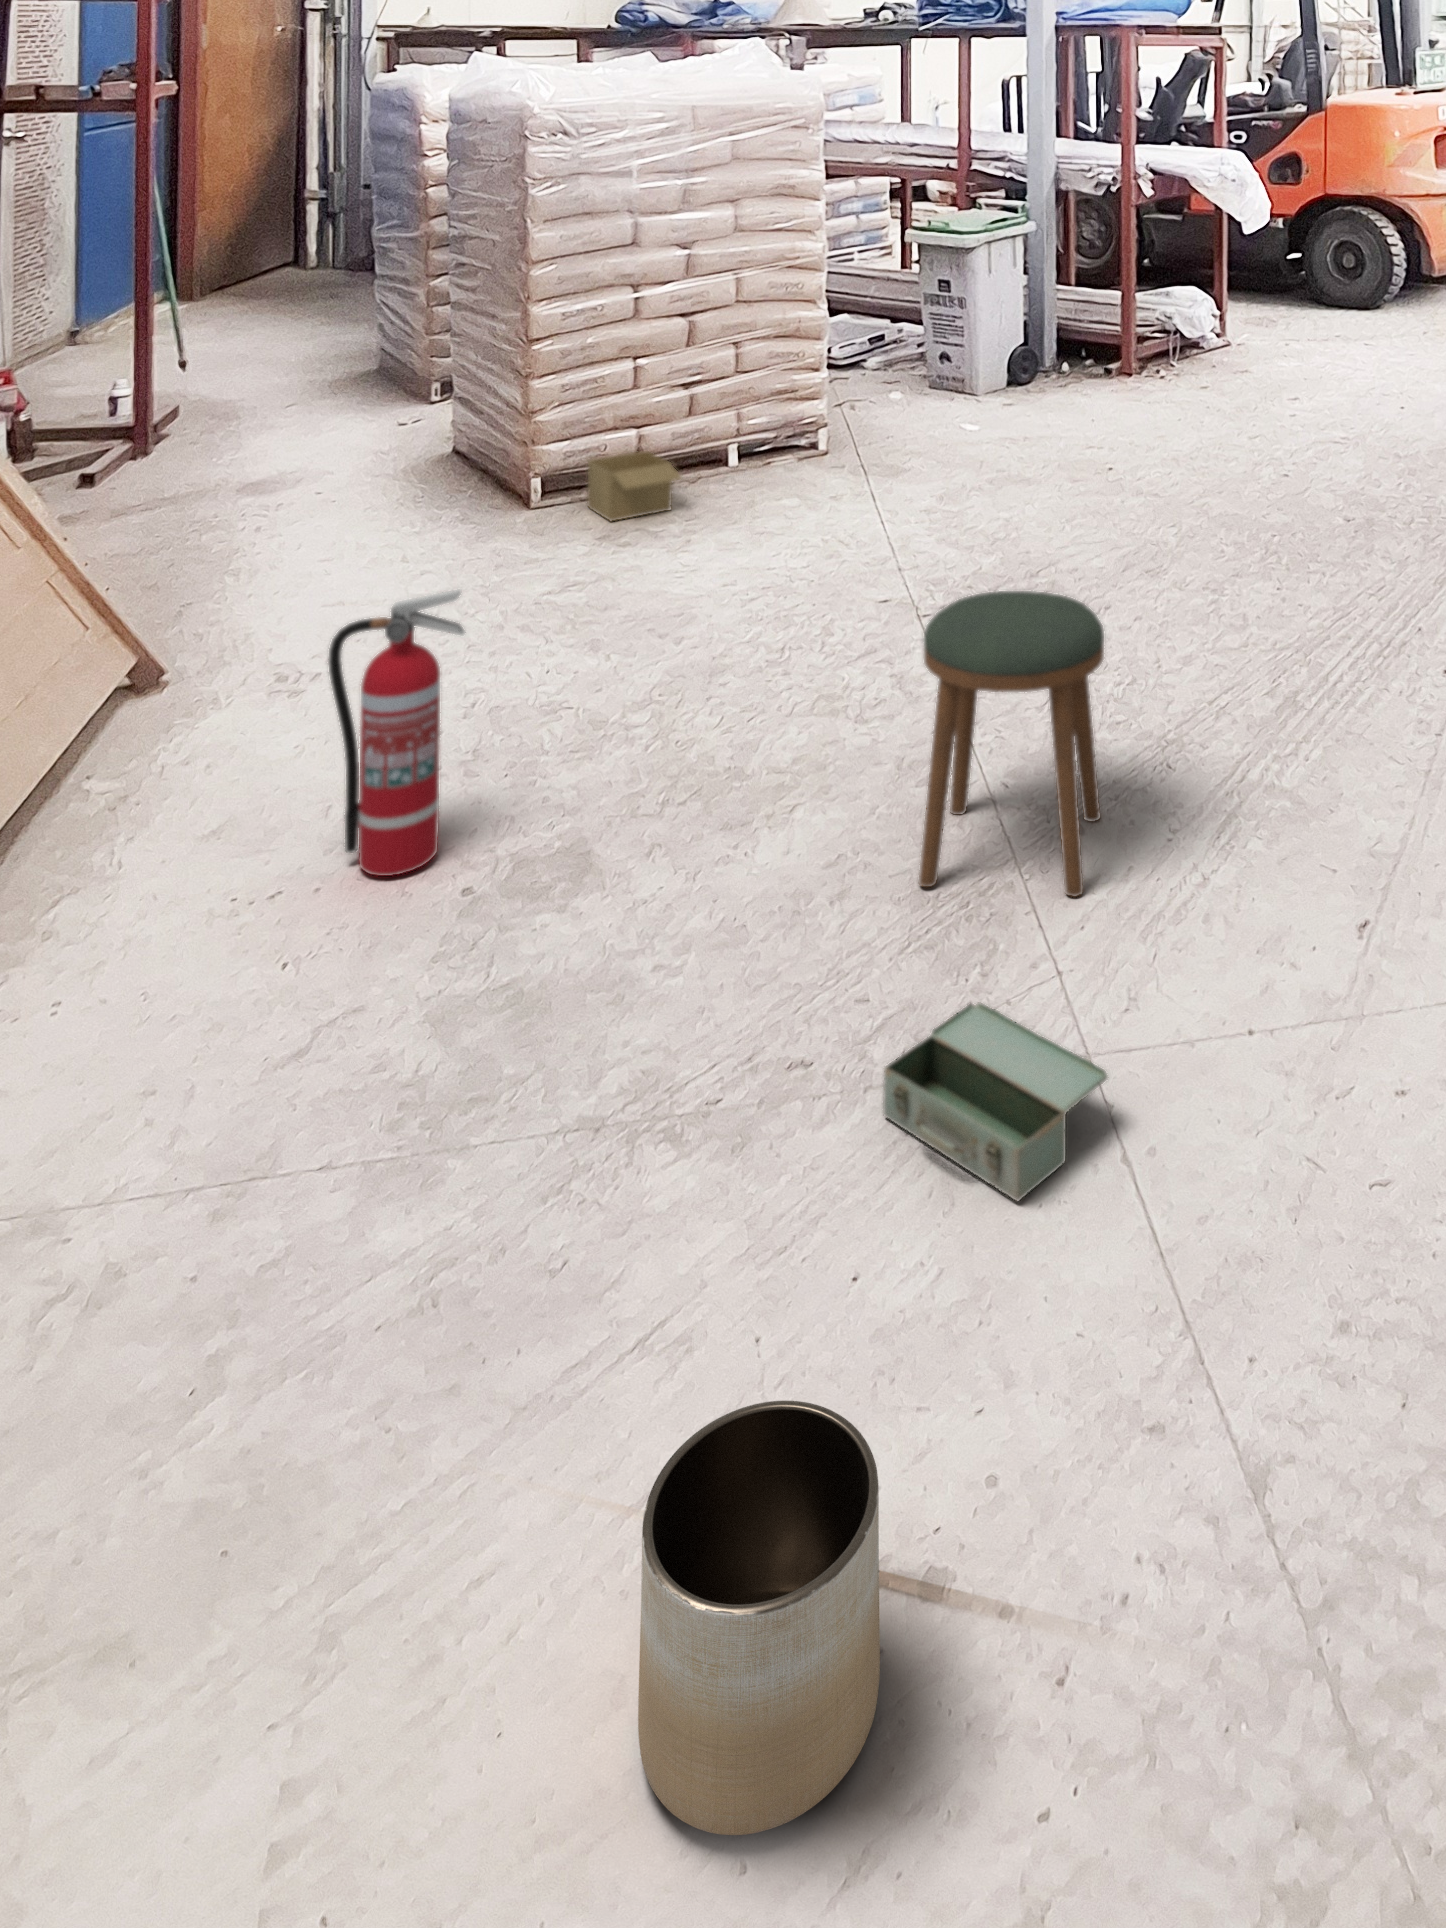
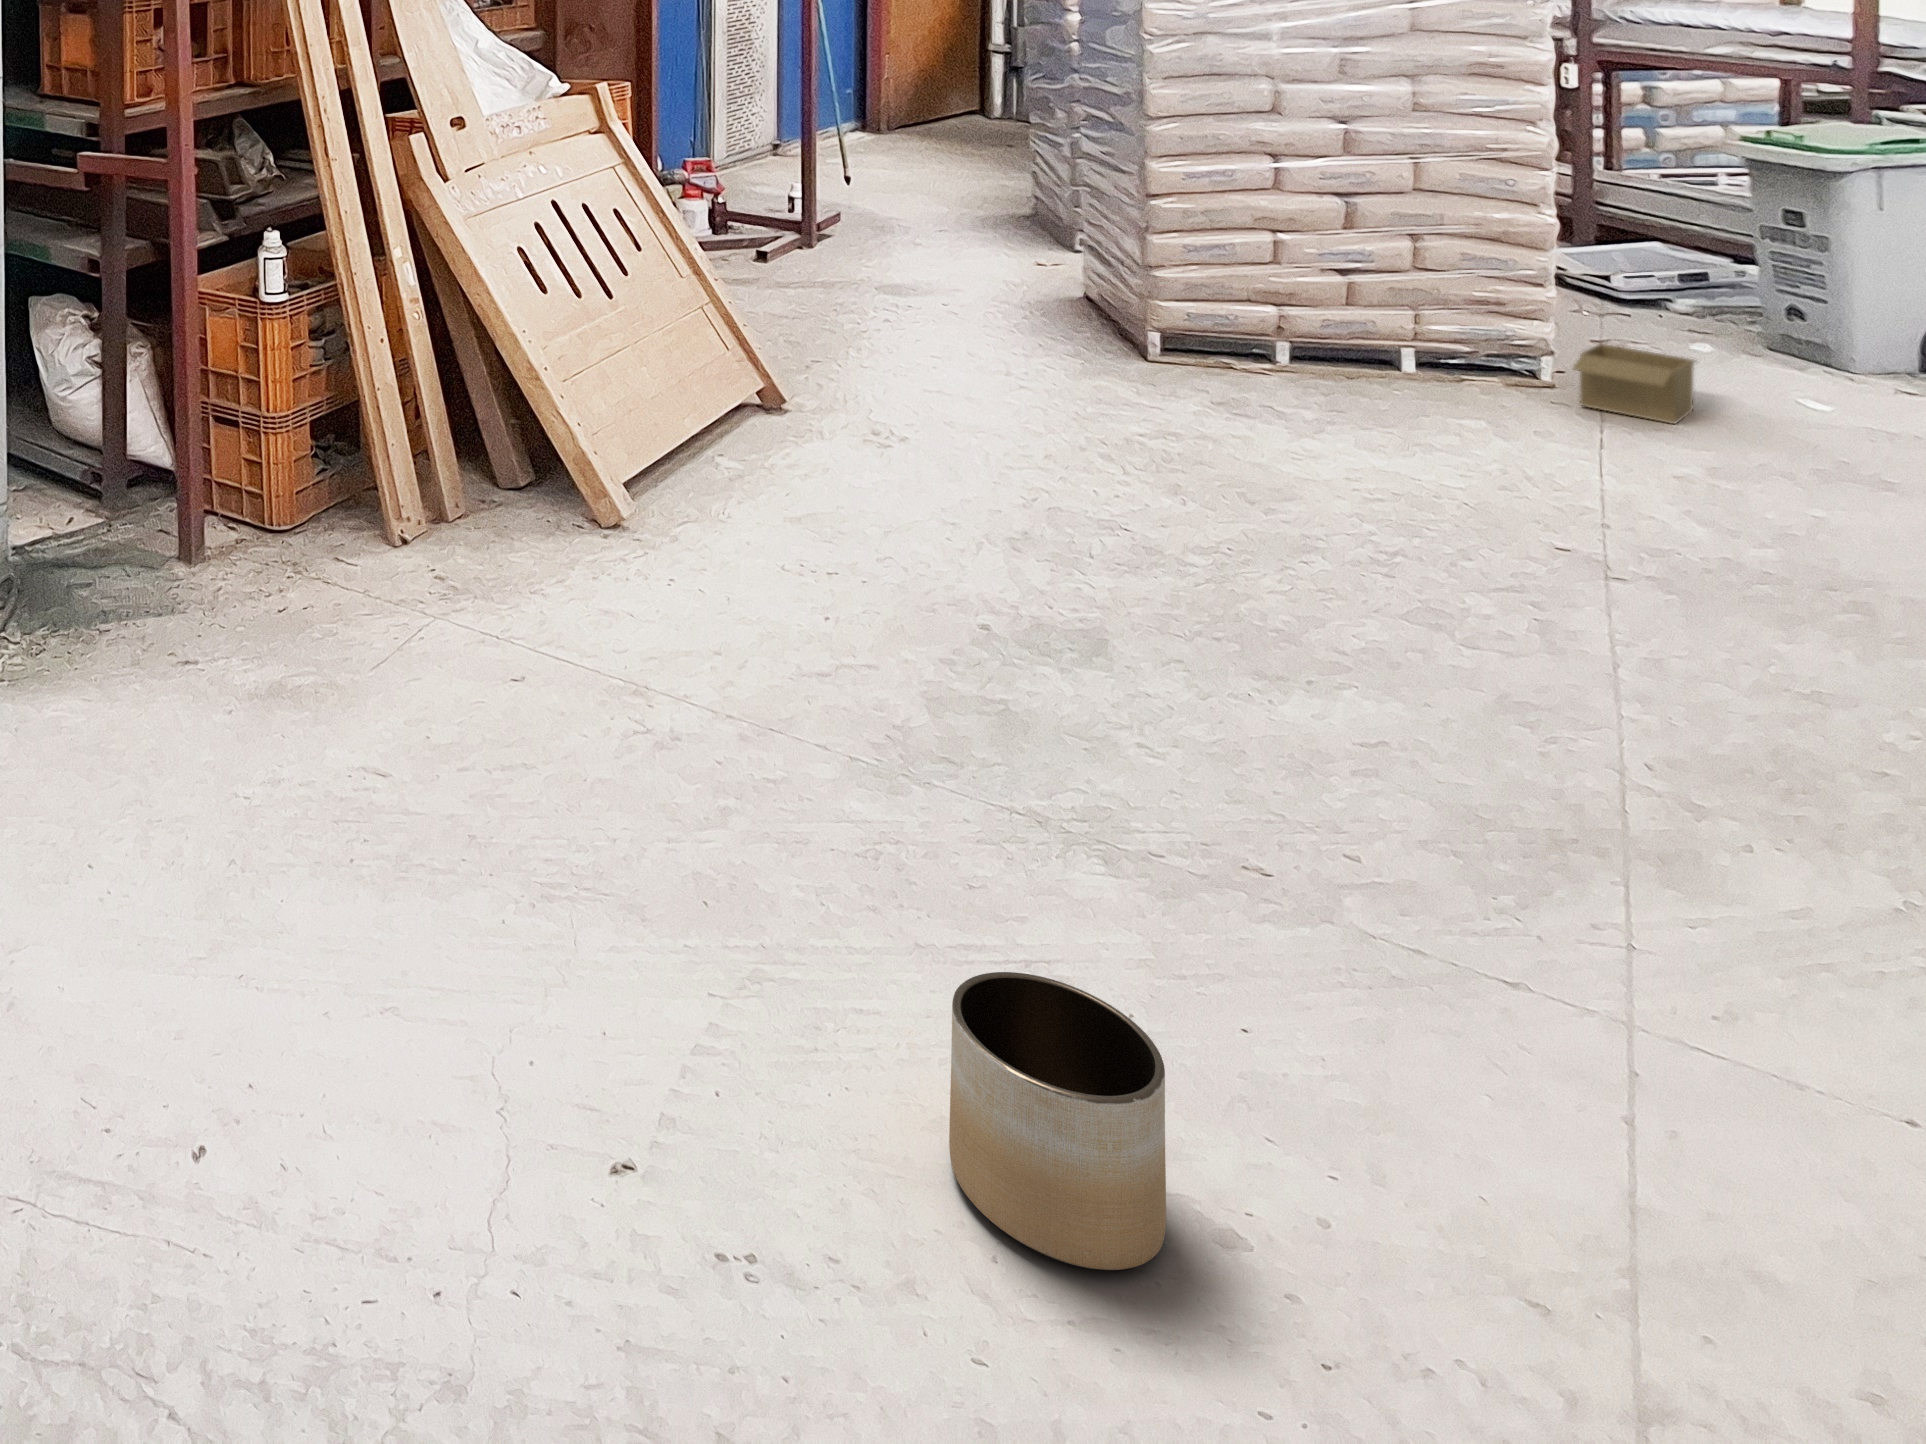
cardboard box: present [586,451,681,521] -> present [1573,344,1695,424]
fire extinguisher: present [328,590,466,876] -> none [876,366,992,594]
stool: present [919,591,1104,897] -> none [1478,526,1804,910]
toolbox: present [883,1003,1107,1201] -> none [1339,899,1635,1088]

